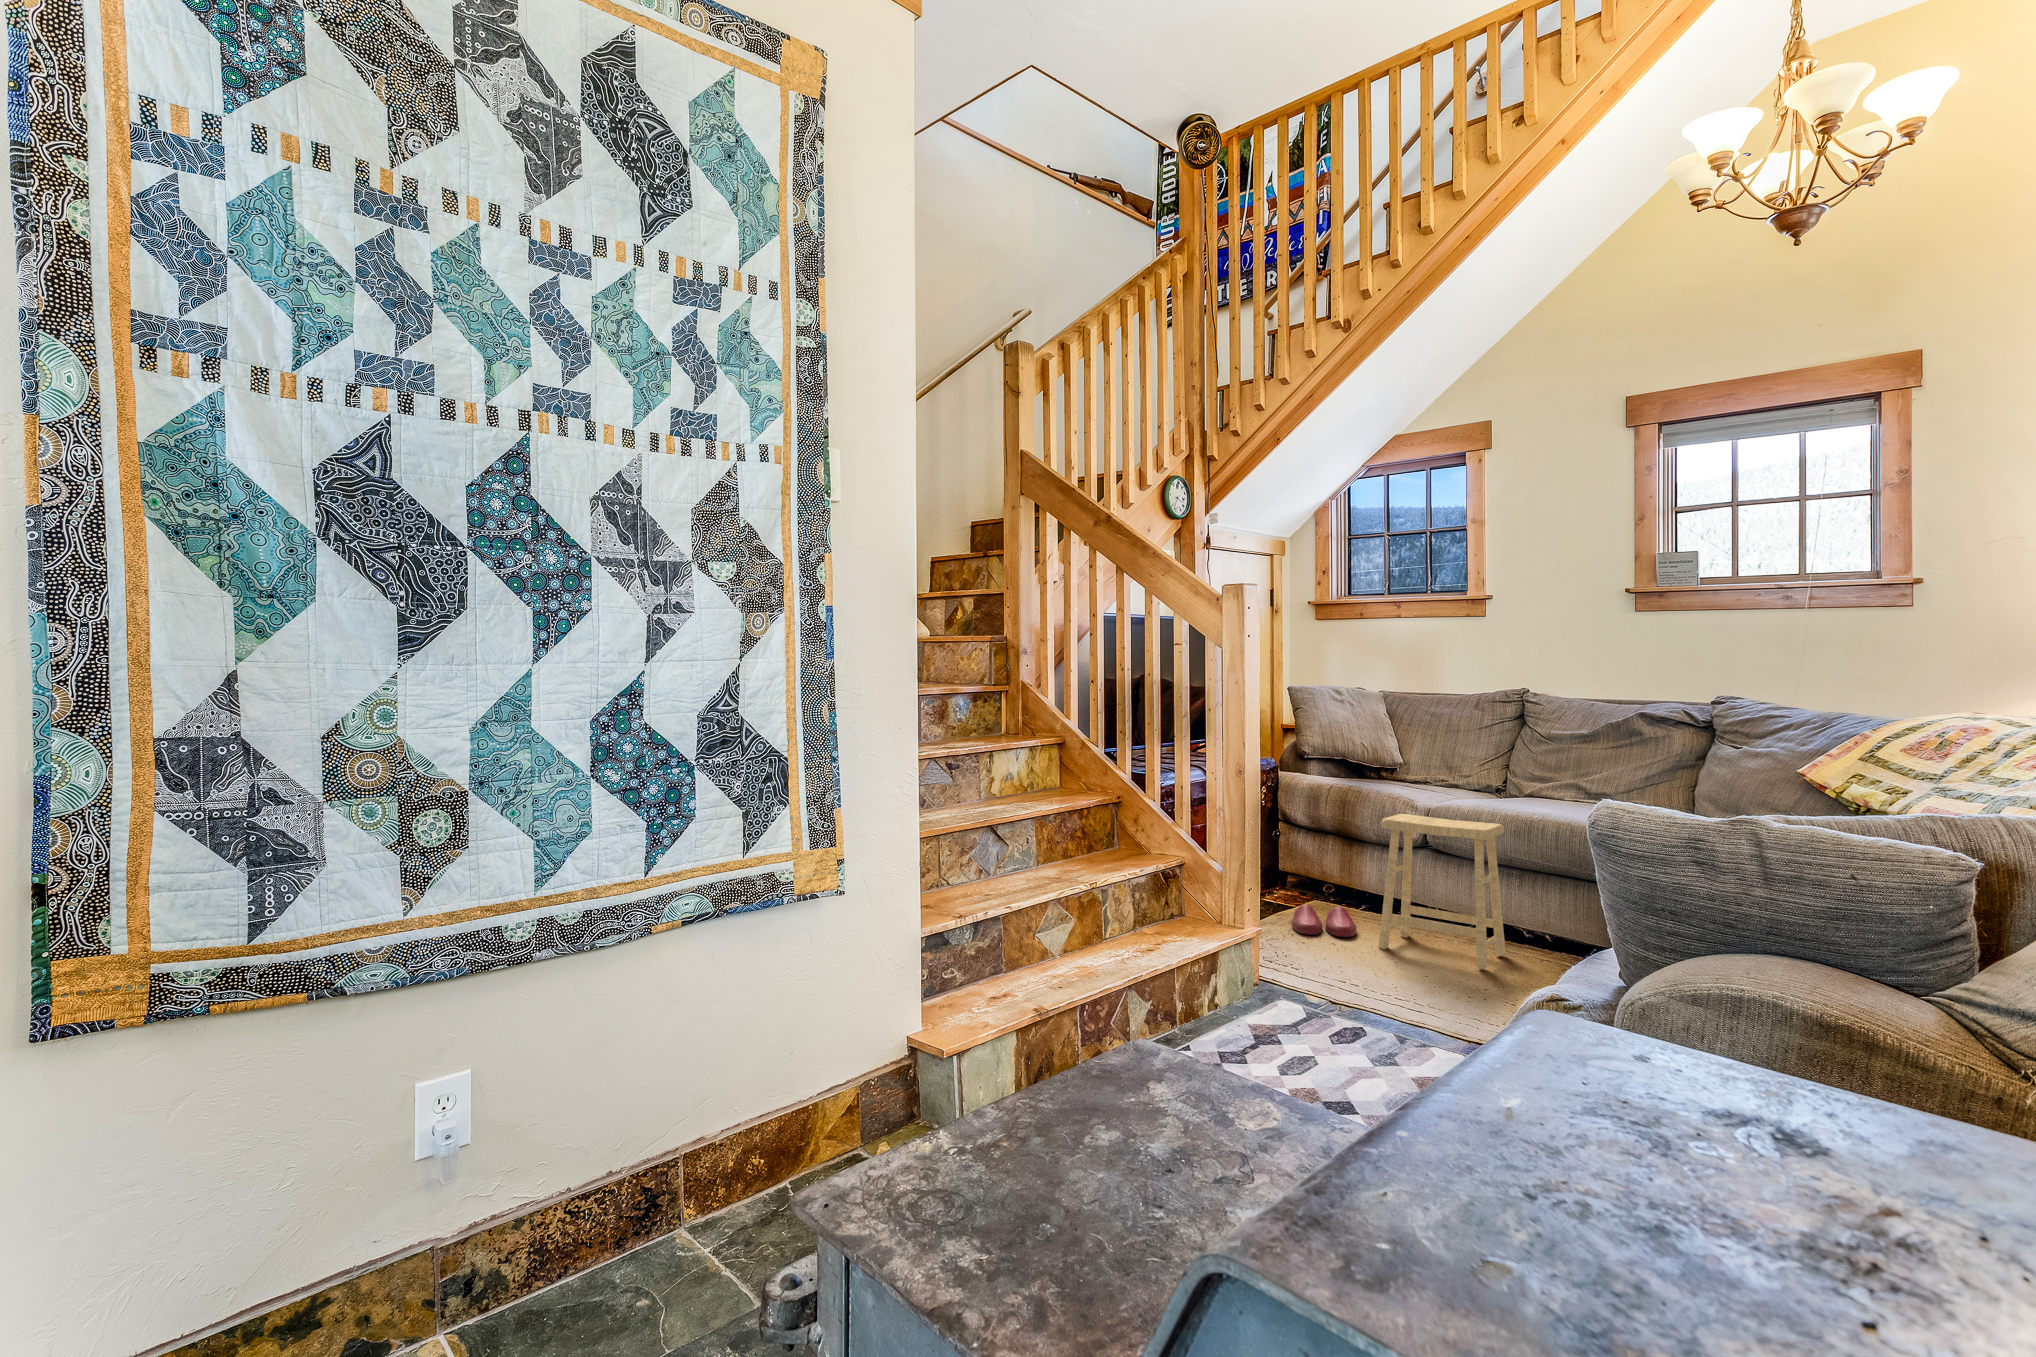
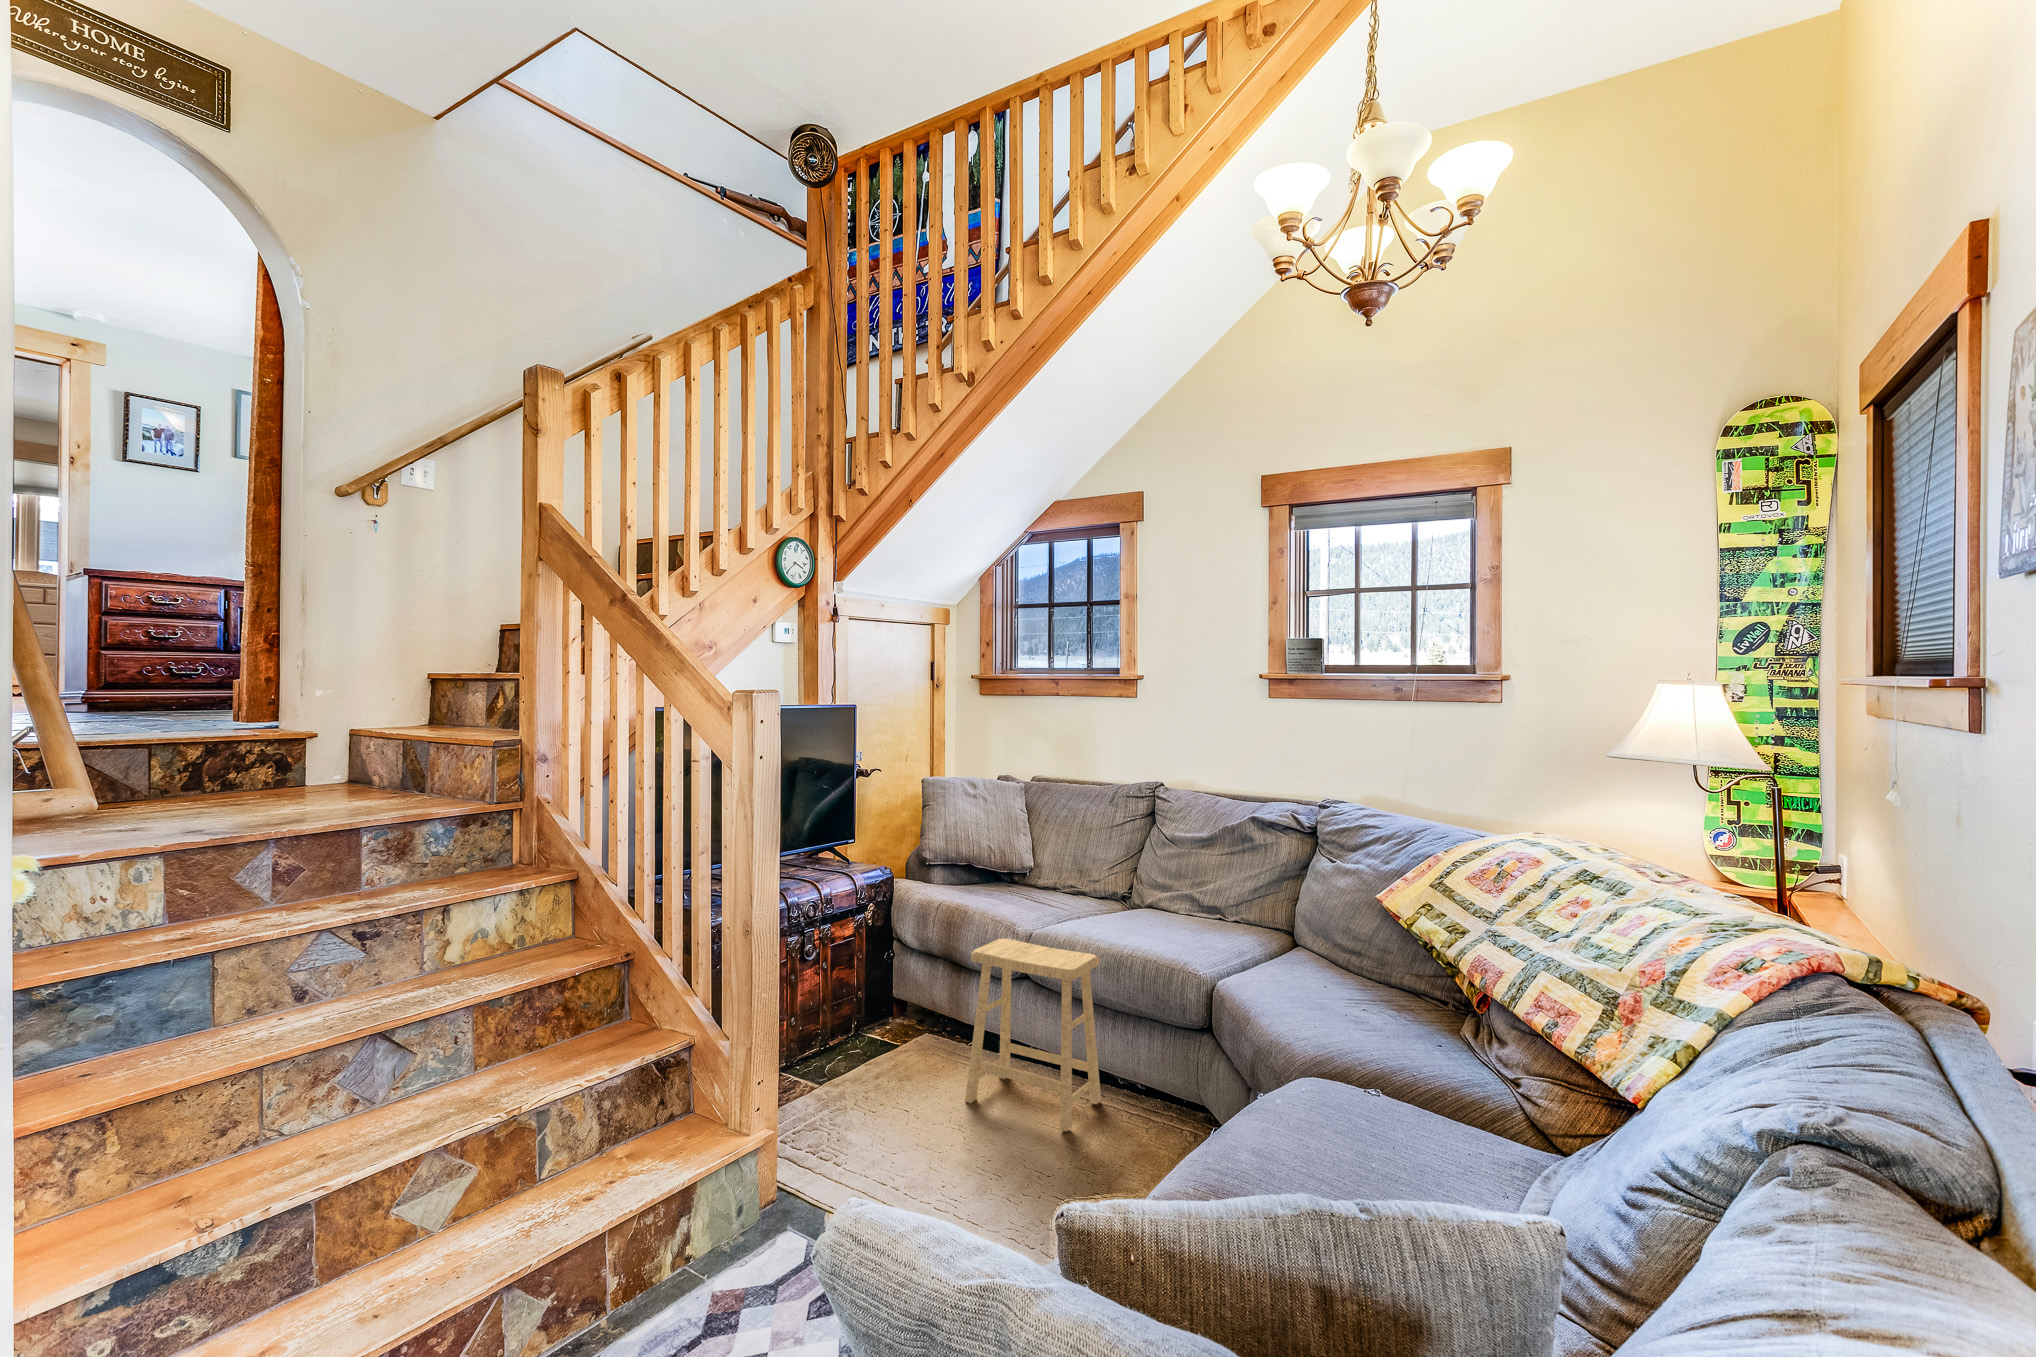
slippers: present [1292,905,1356,937] -> none [881,1041,952,1086]

